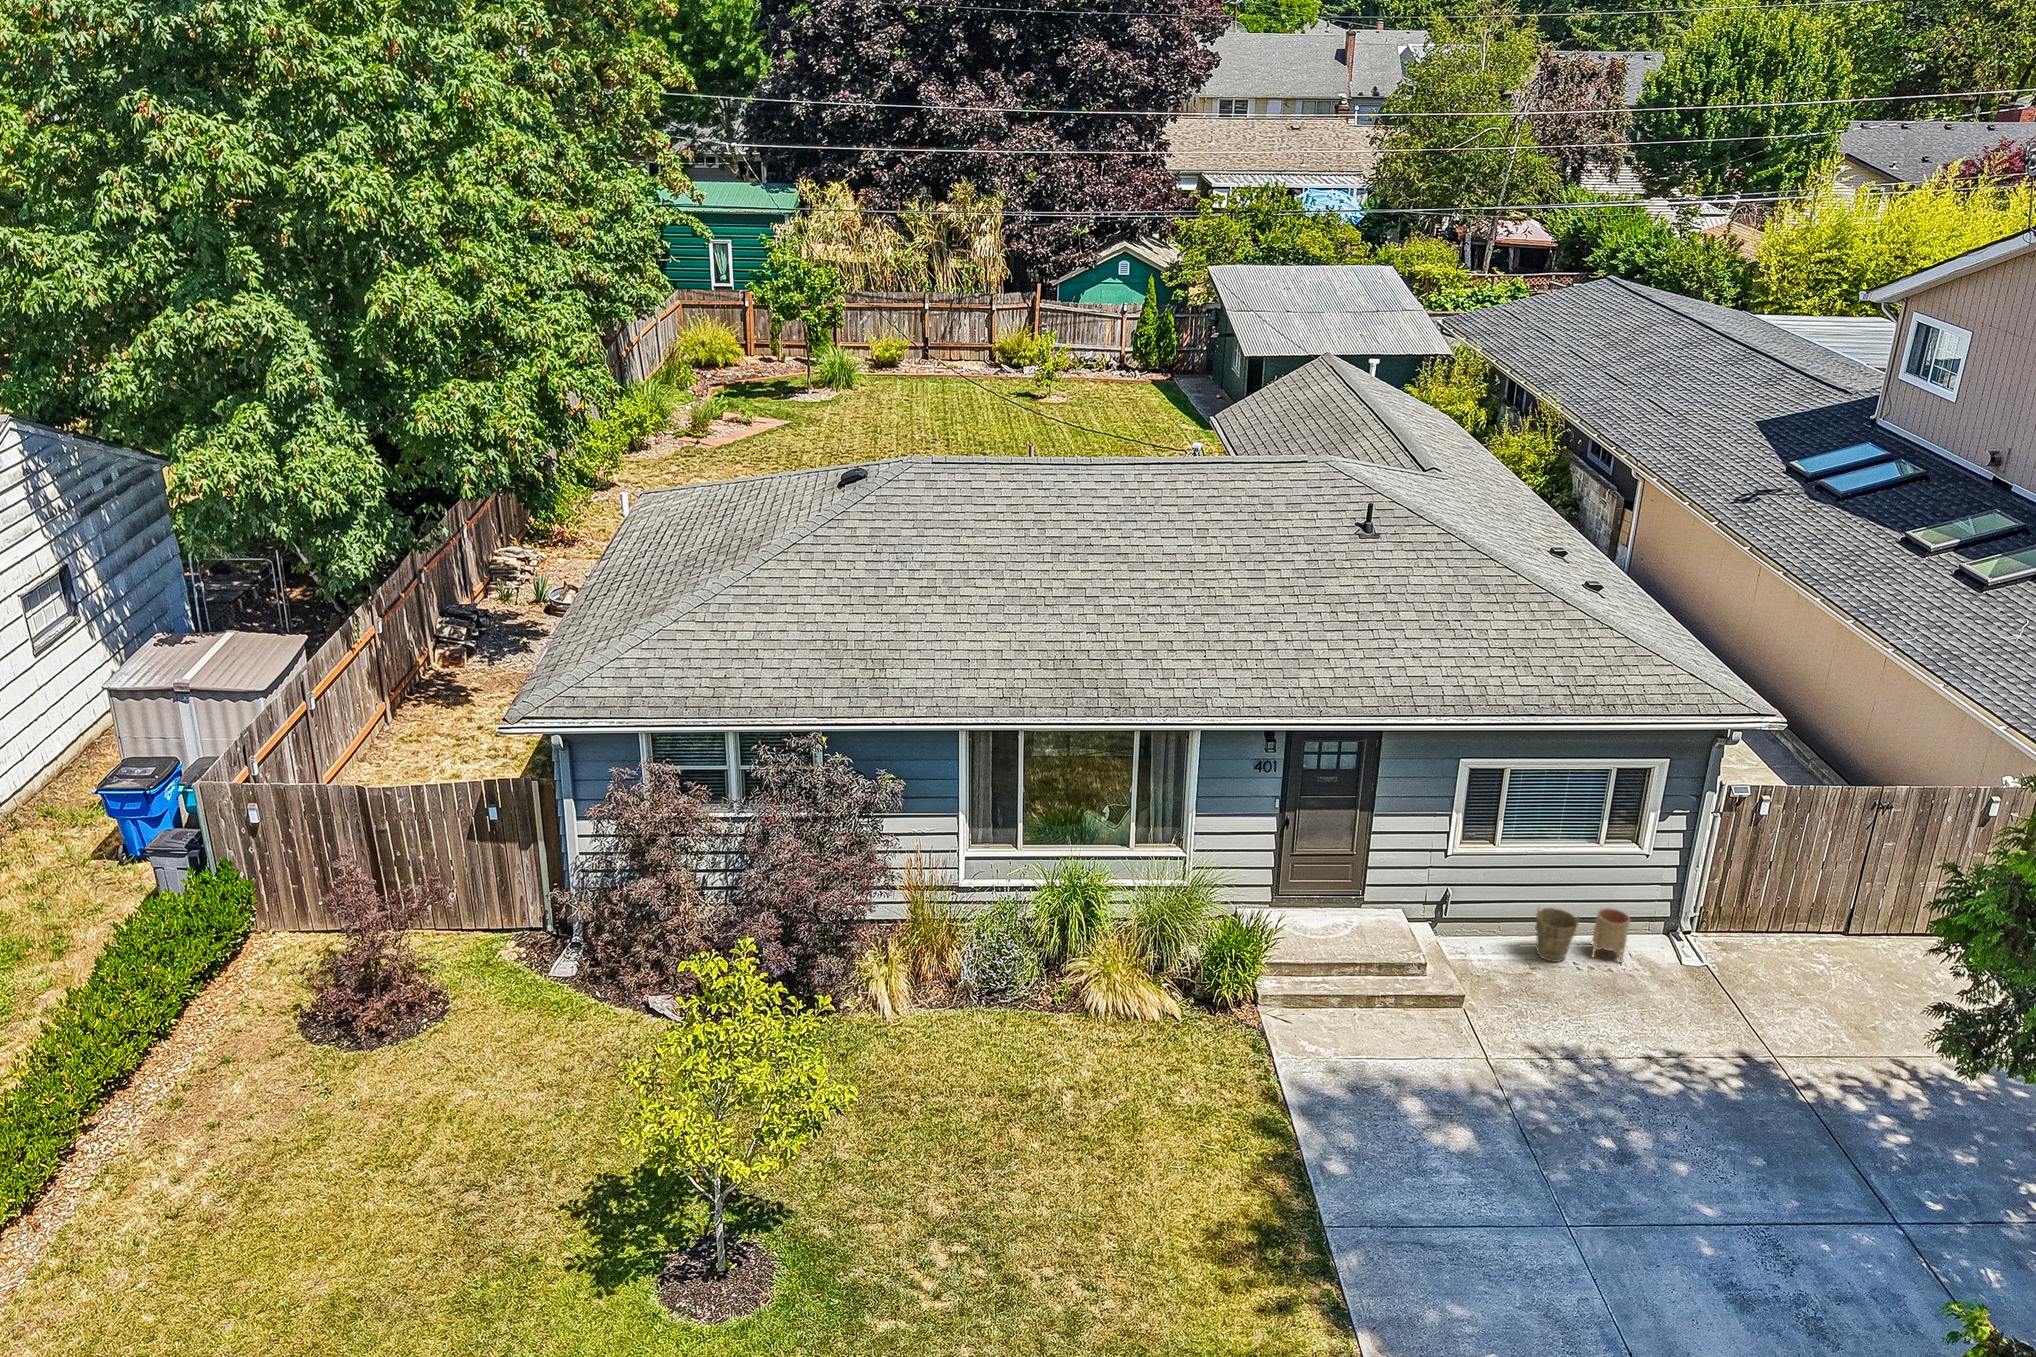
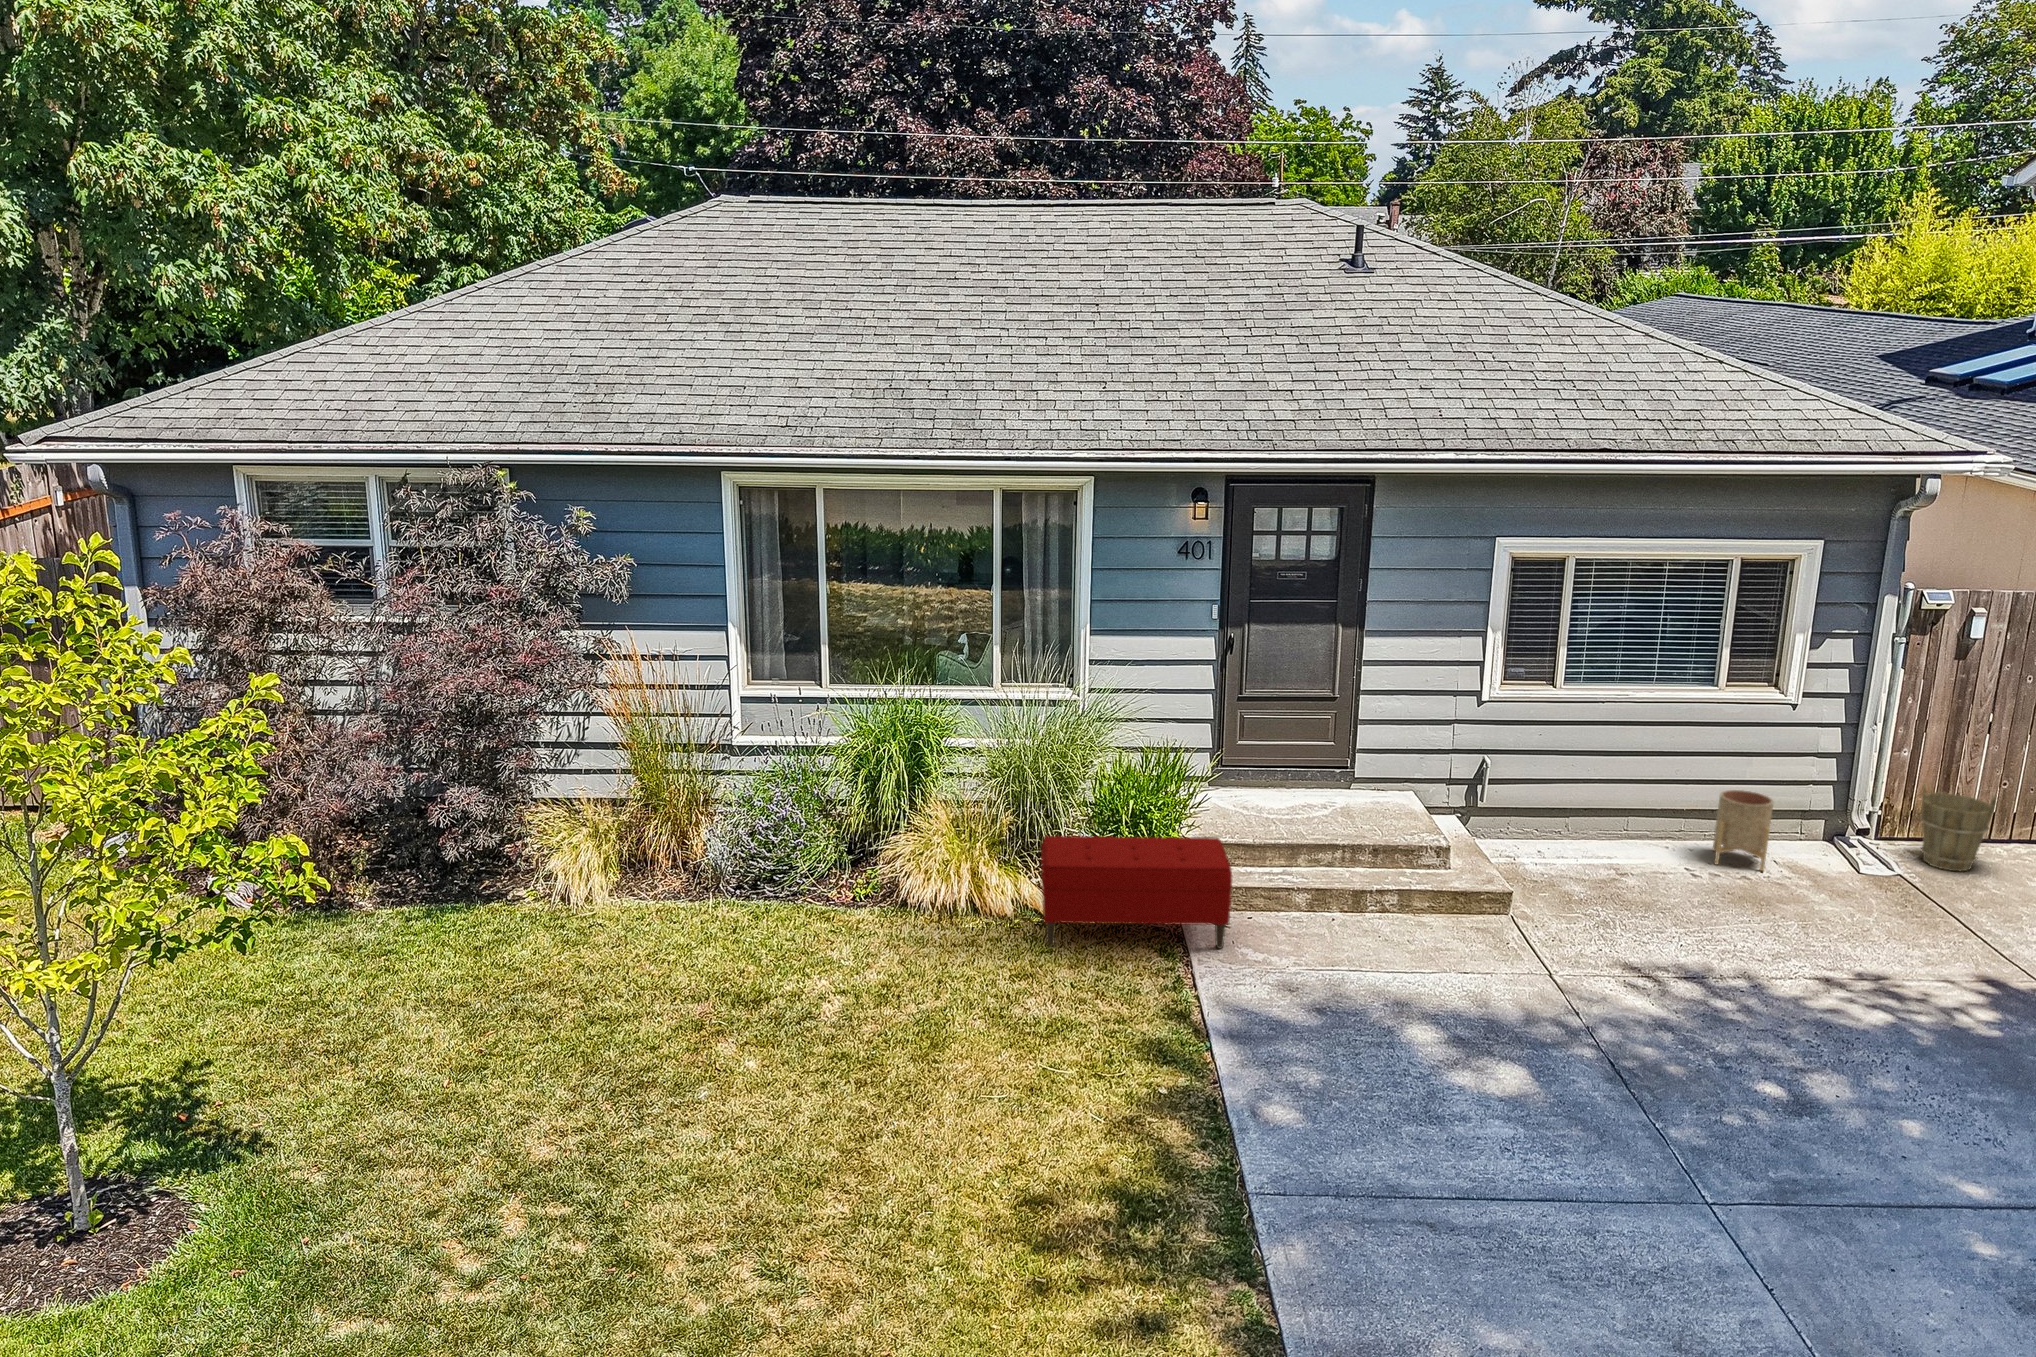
bucket: present [1535,908,1579,962] -> present [1920,784,1997,871]
bench: none [1175,969,1298,1043] -> present [1041,836,1232,948]

